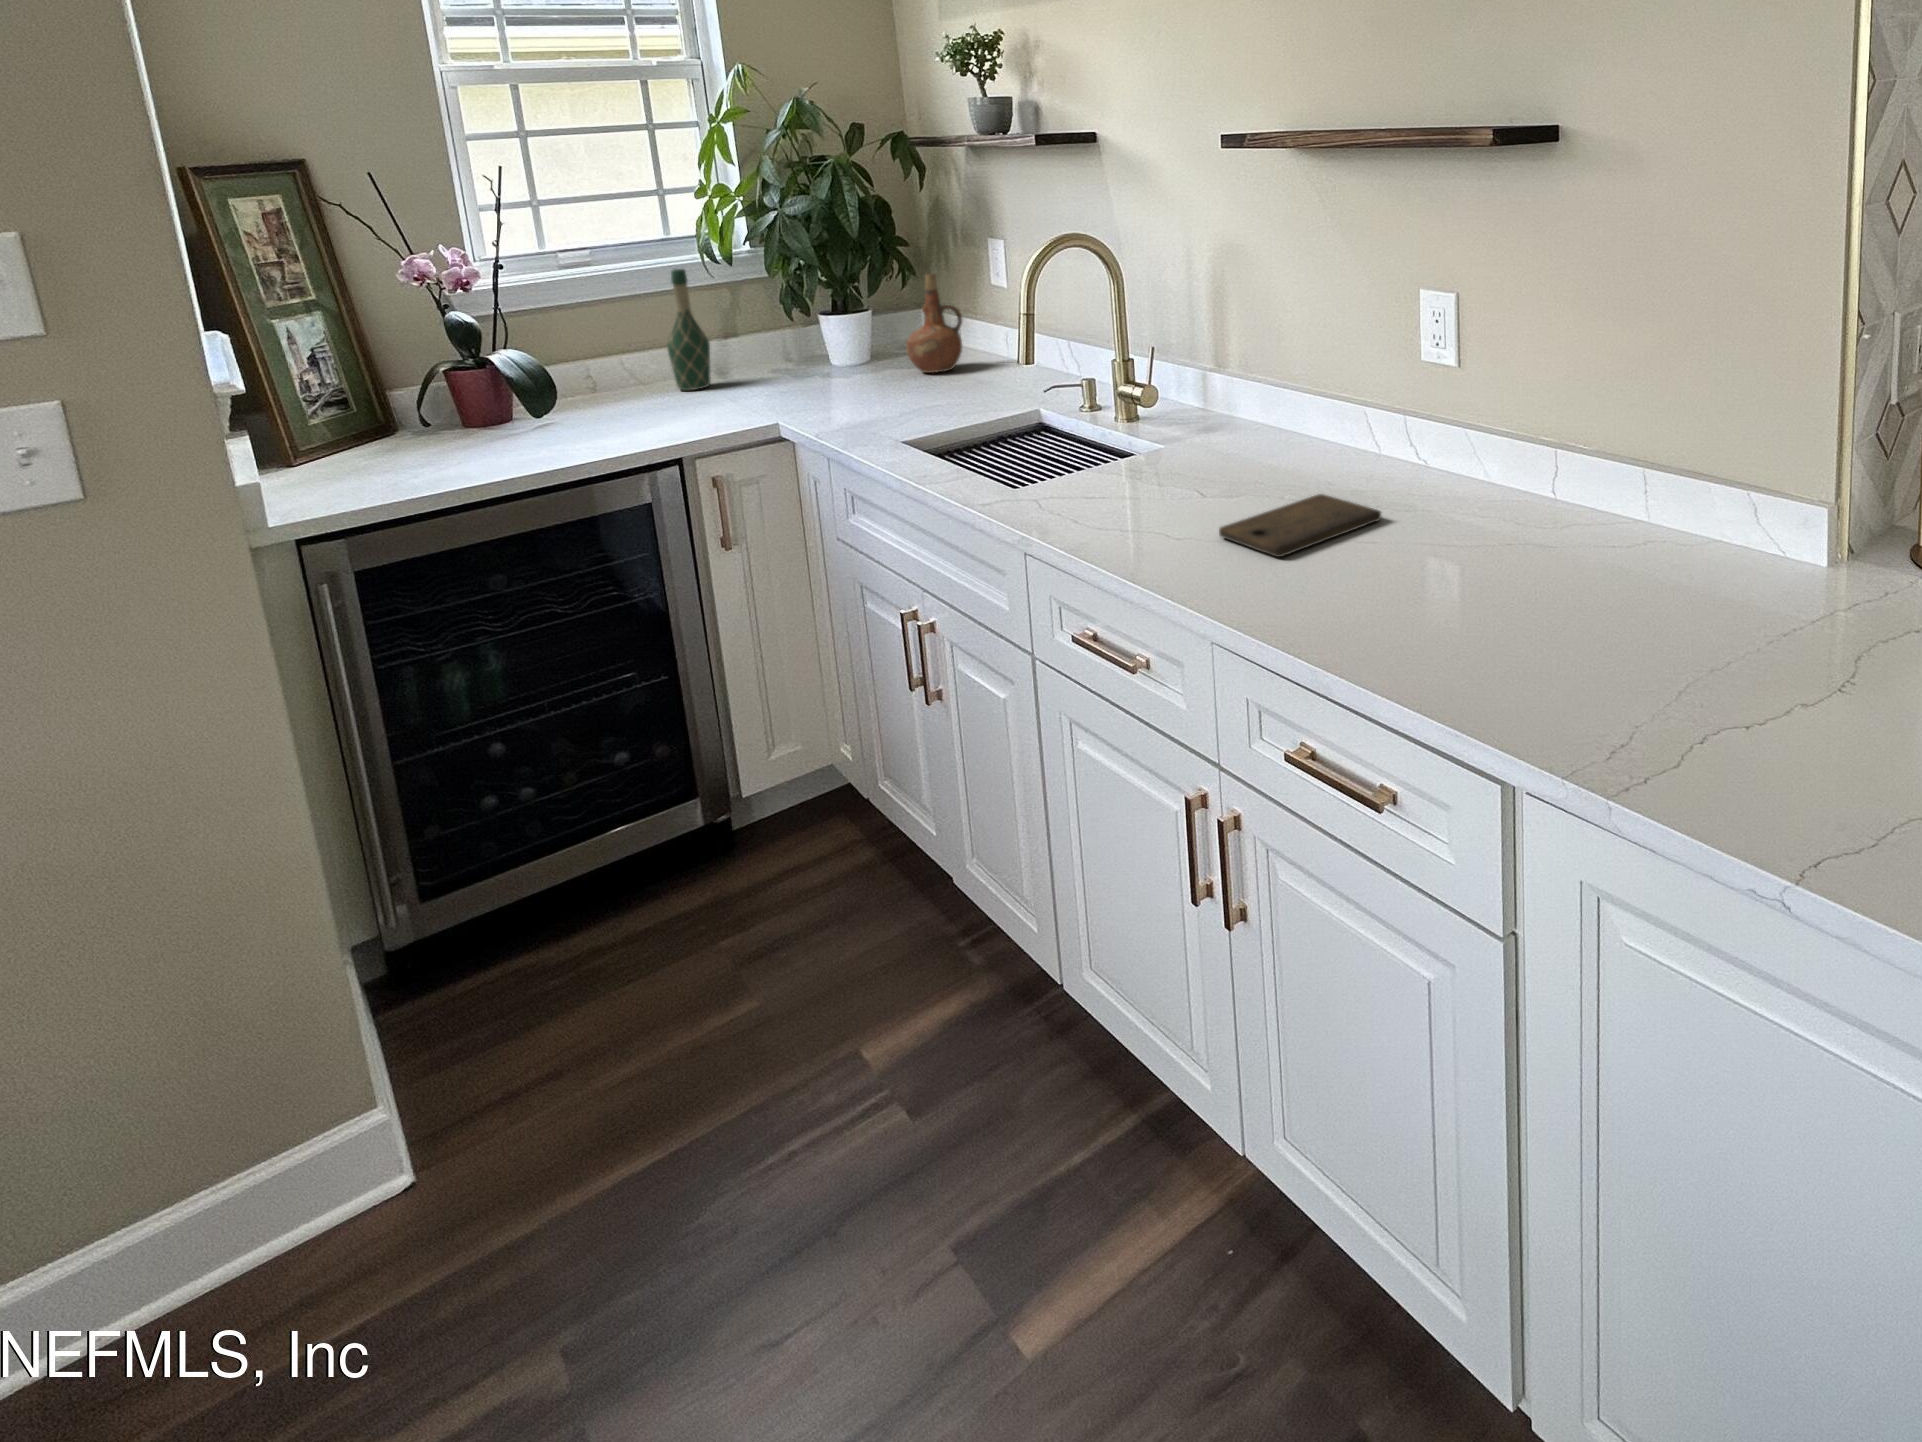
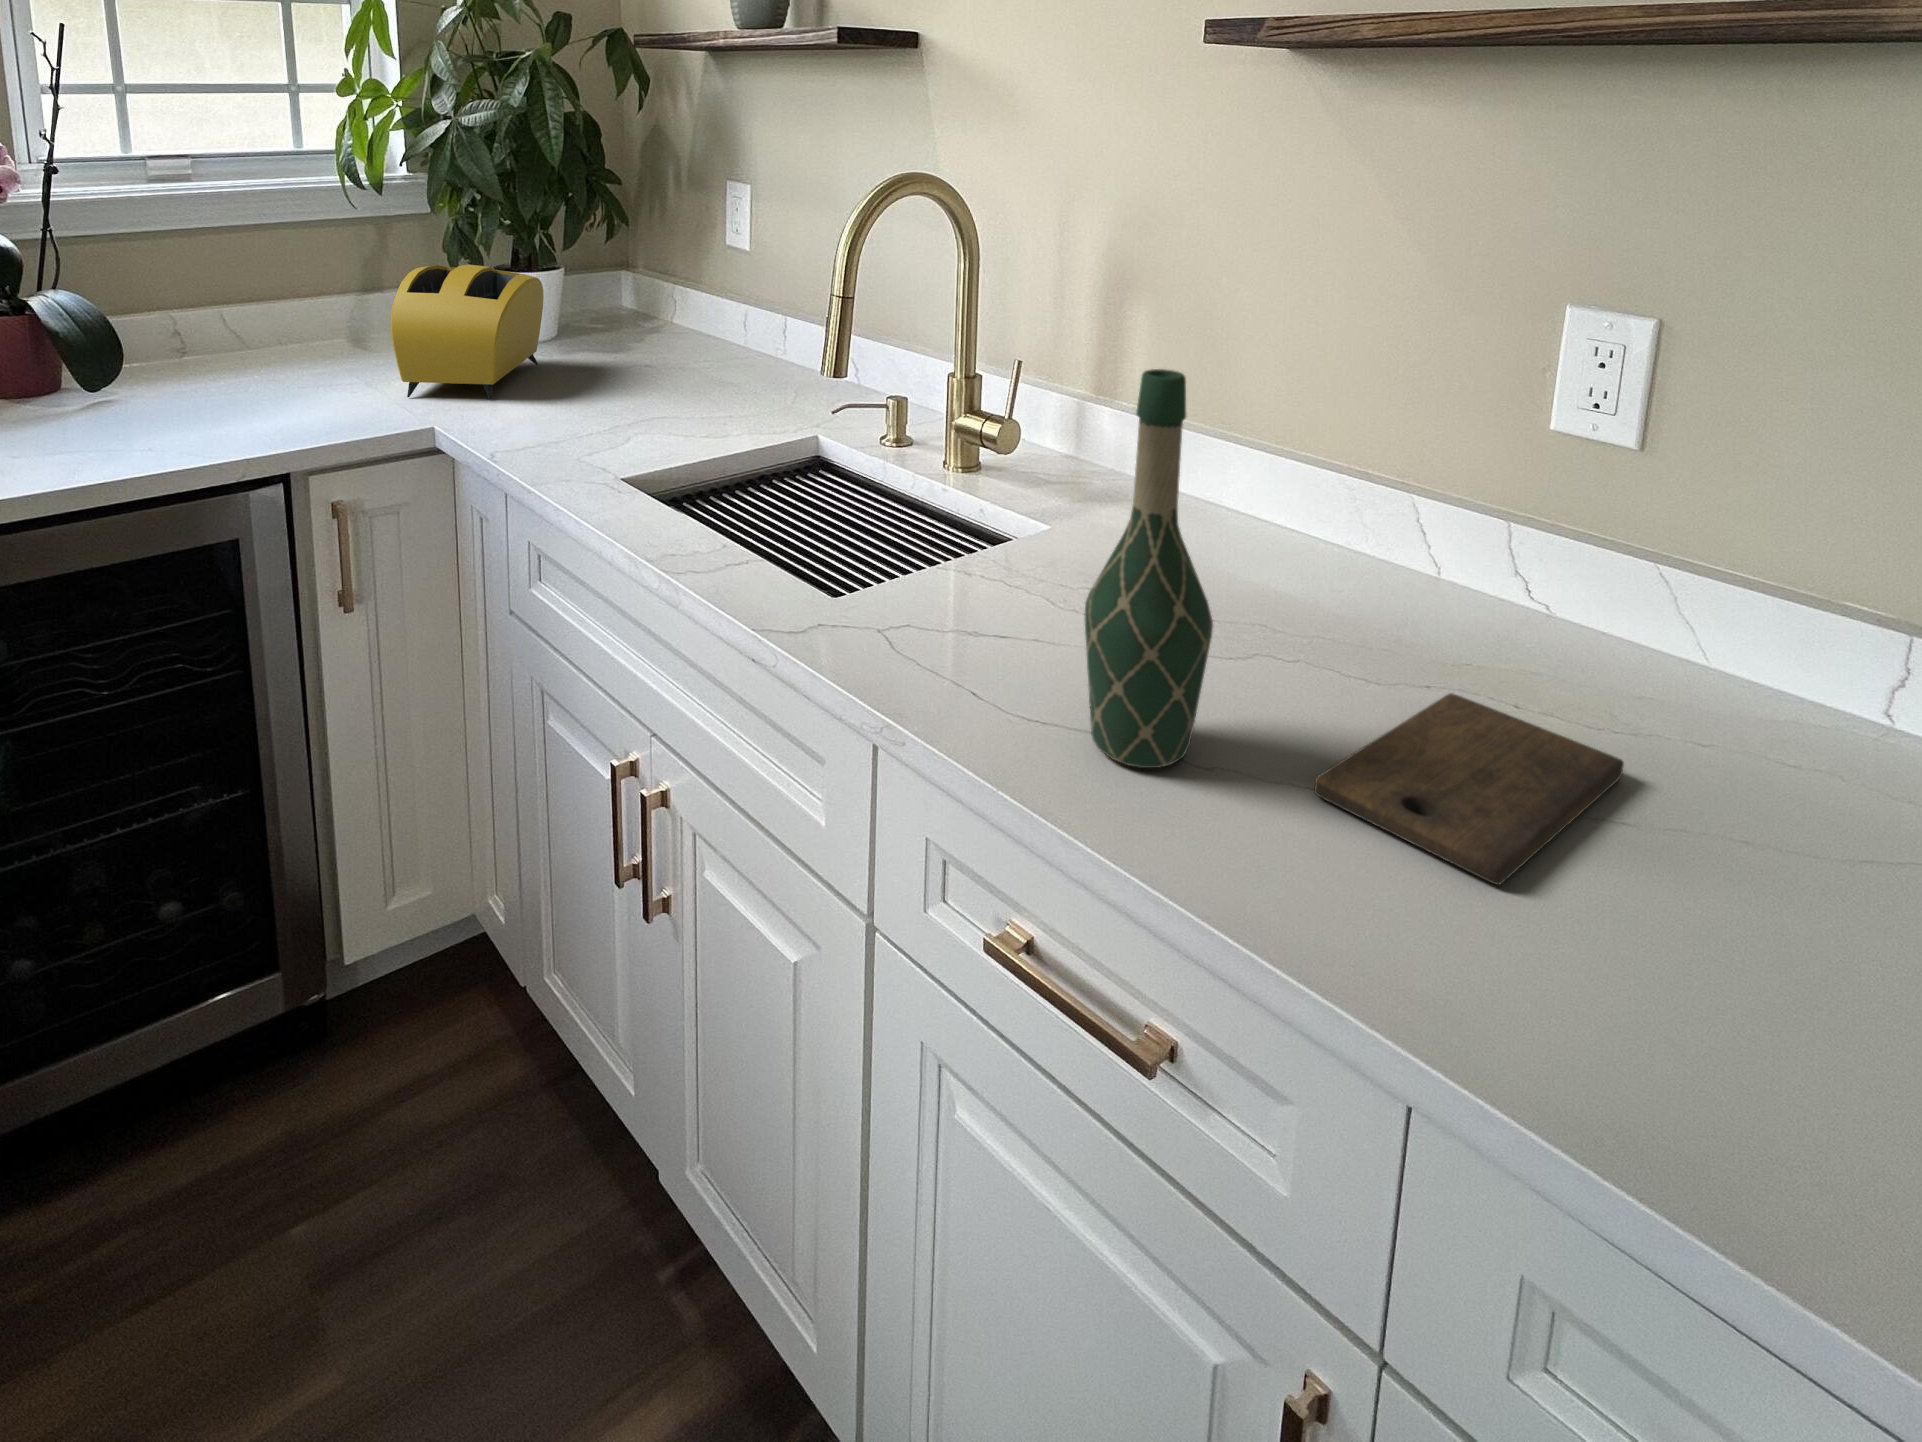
wine bottle: present [667,269,711,391] -> present [1085,369,1213,768]
ceramic pitcher: present [906,274,962,373] -> none [612,224,691,362]
toaster: none [744,312,855,406] -> present [391,265,544,399]

